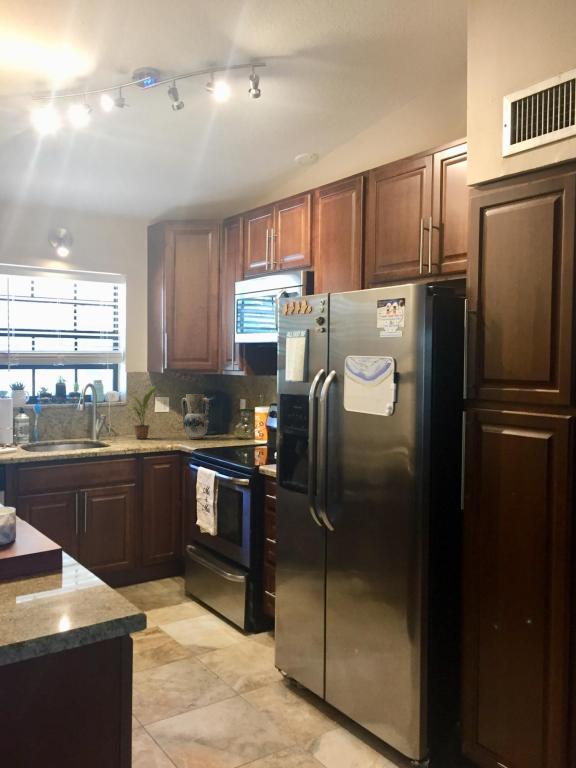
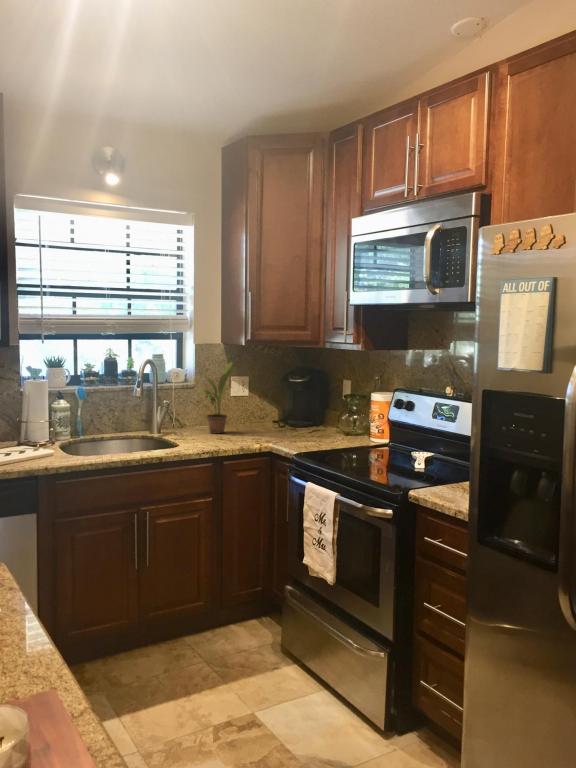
vase: present [181,394,209,439] -> none [268,374,307,434]

